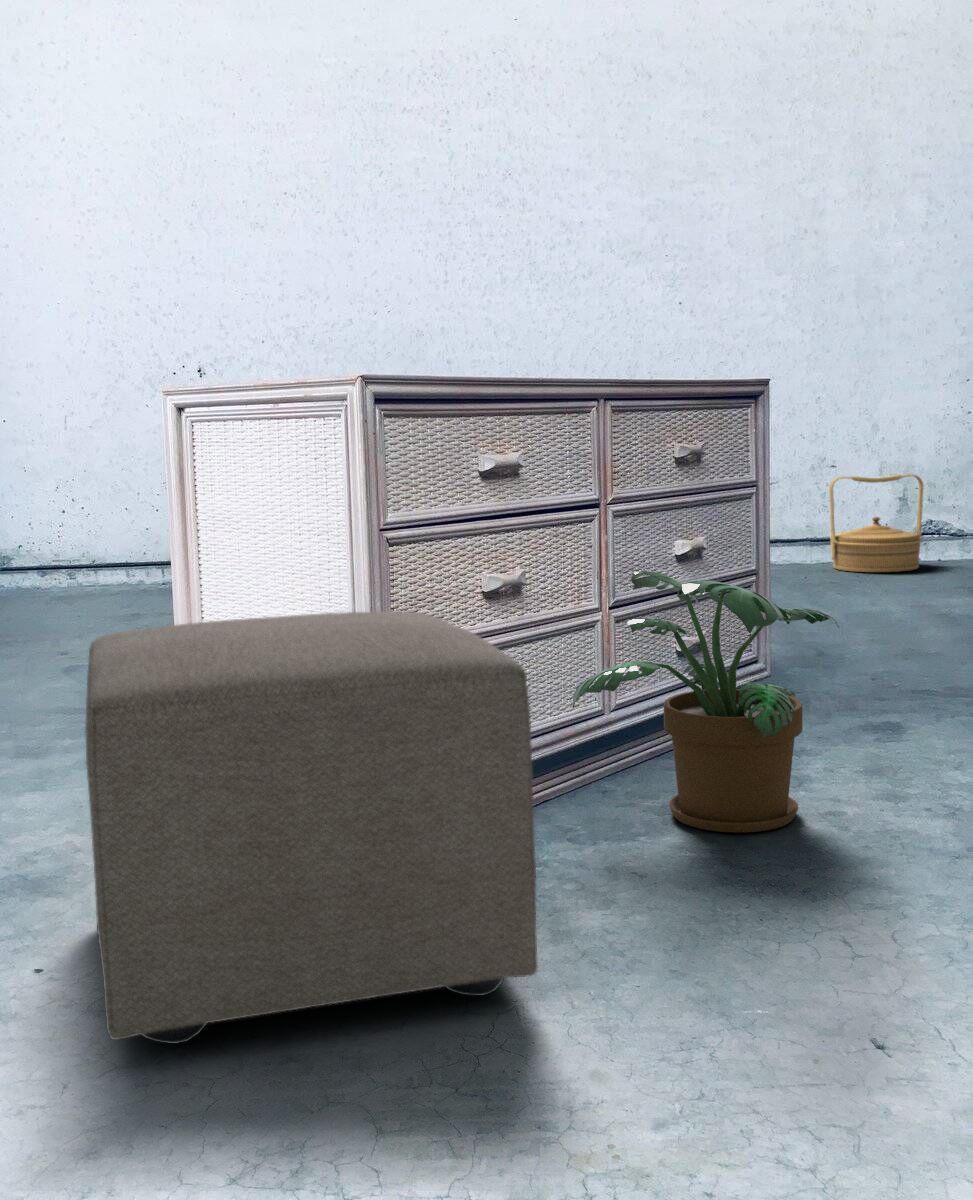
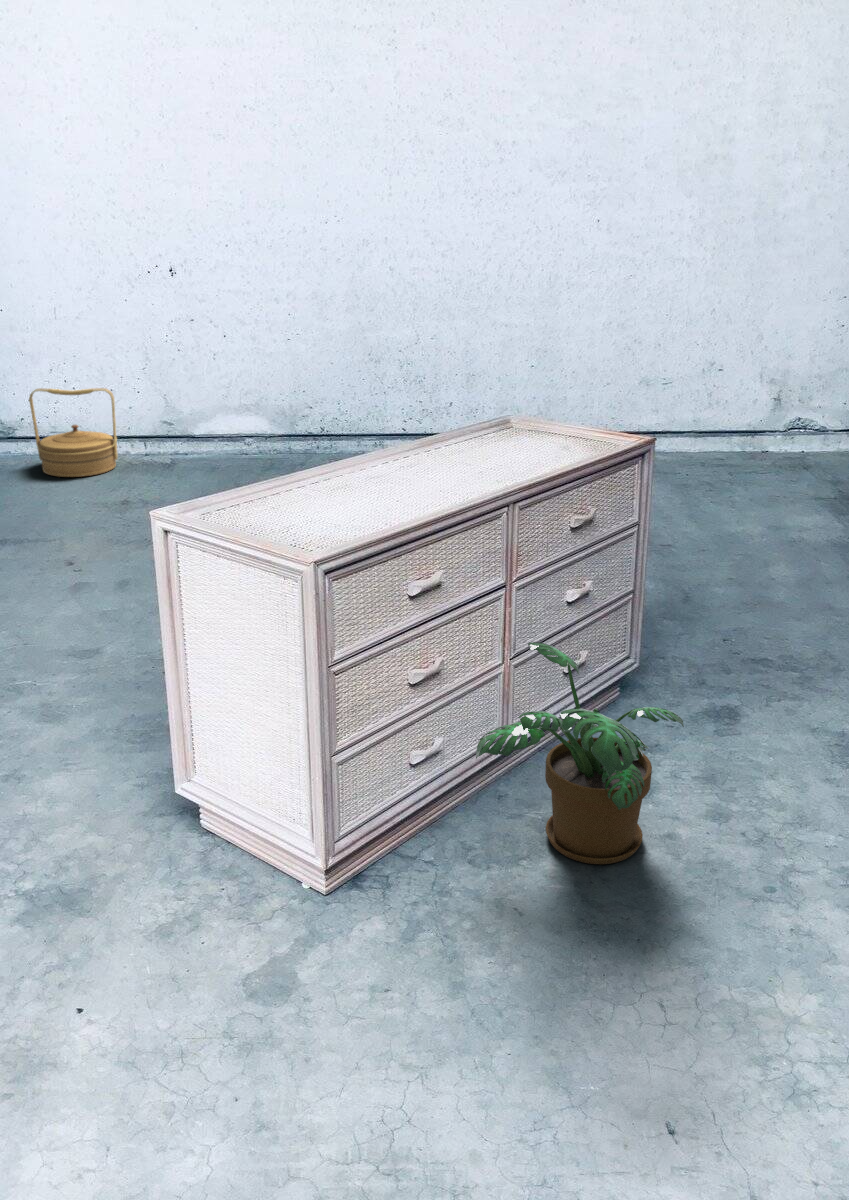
woven basket: present [829,474,924,572] -> present [29,388,118,477]
ottoman: present [85,611,538,1044] -> none [107,736,436,1127]

